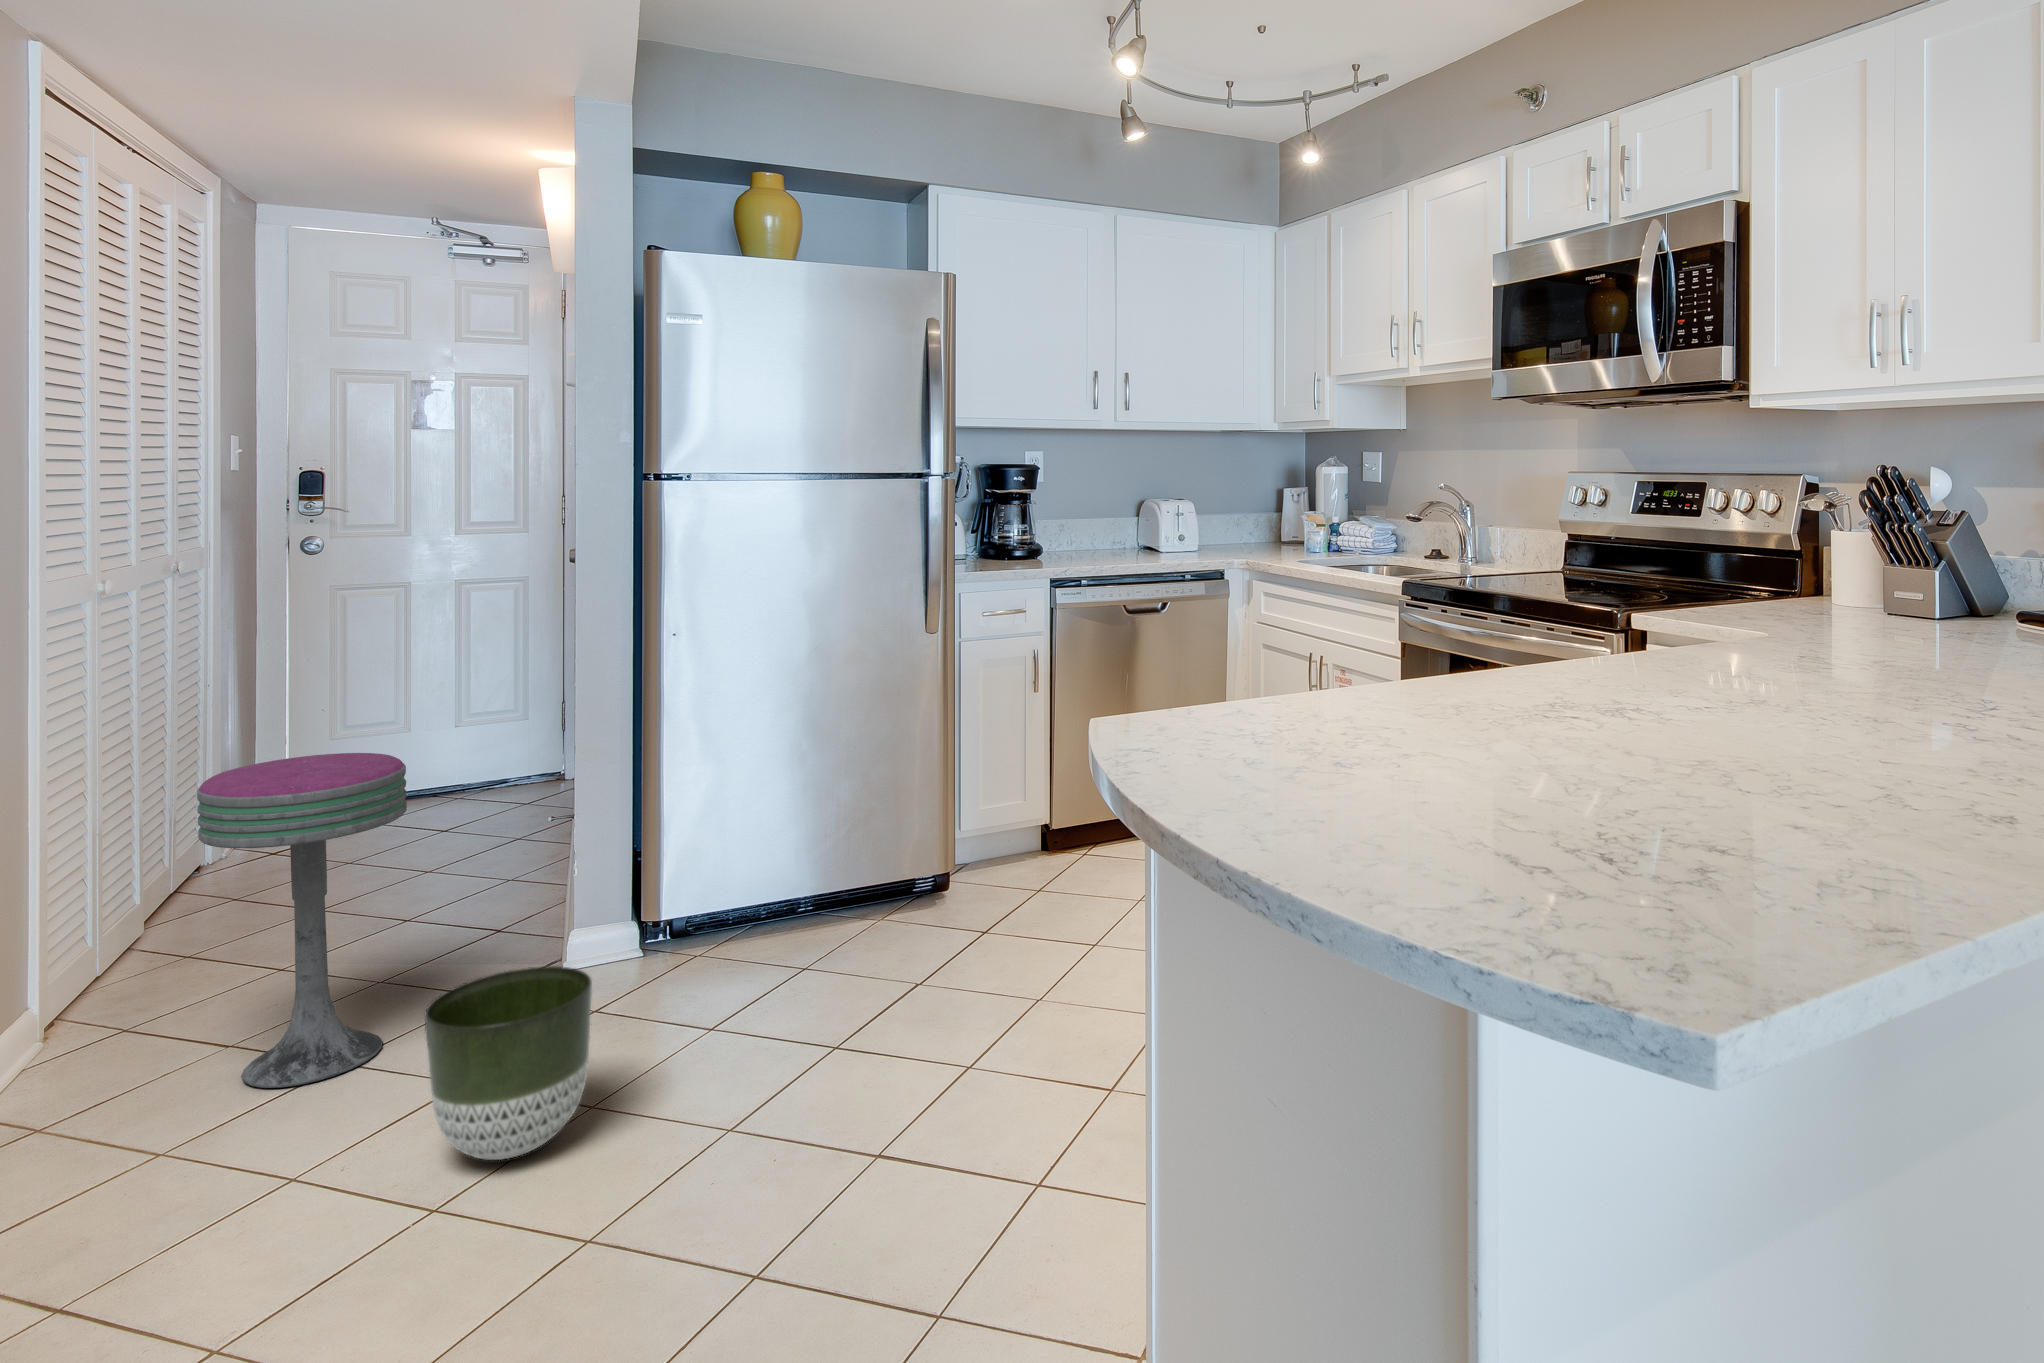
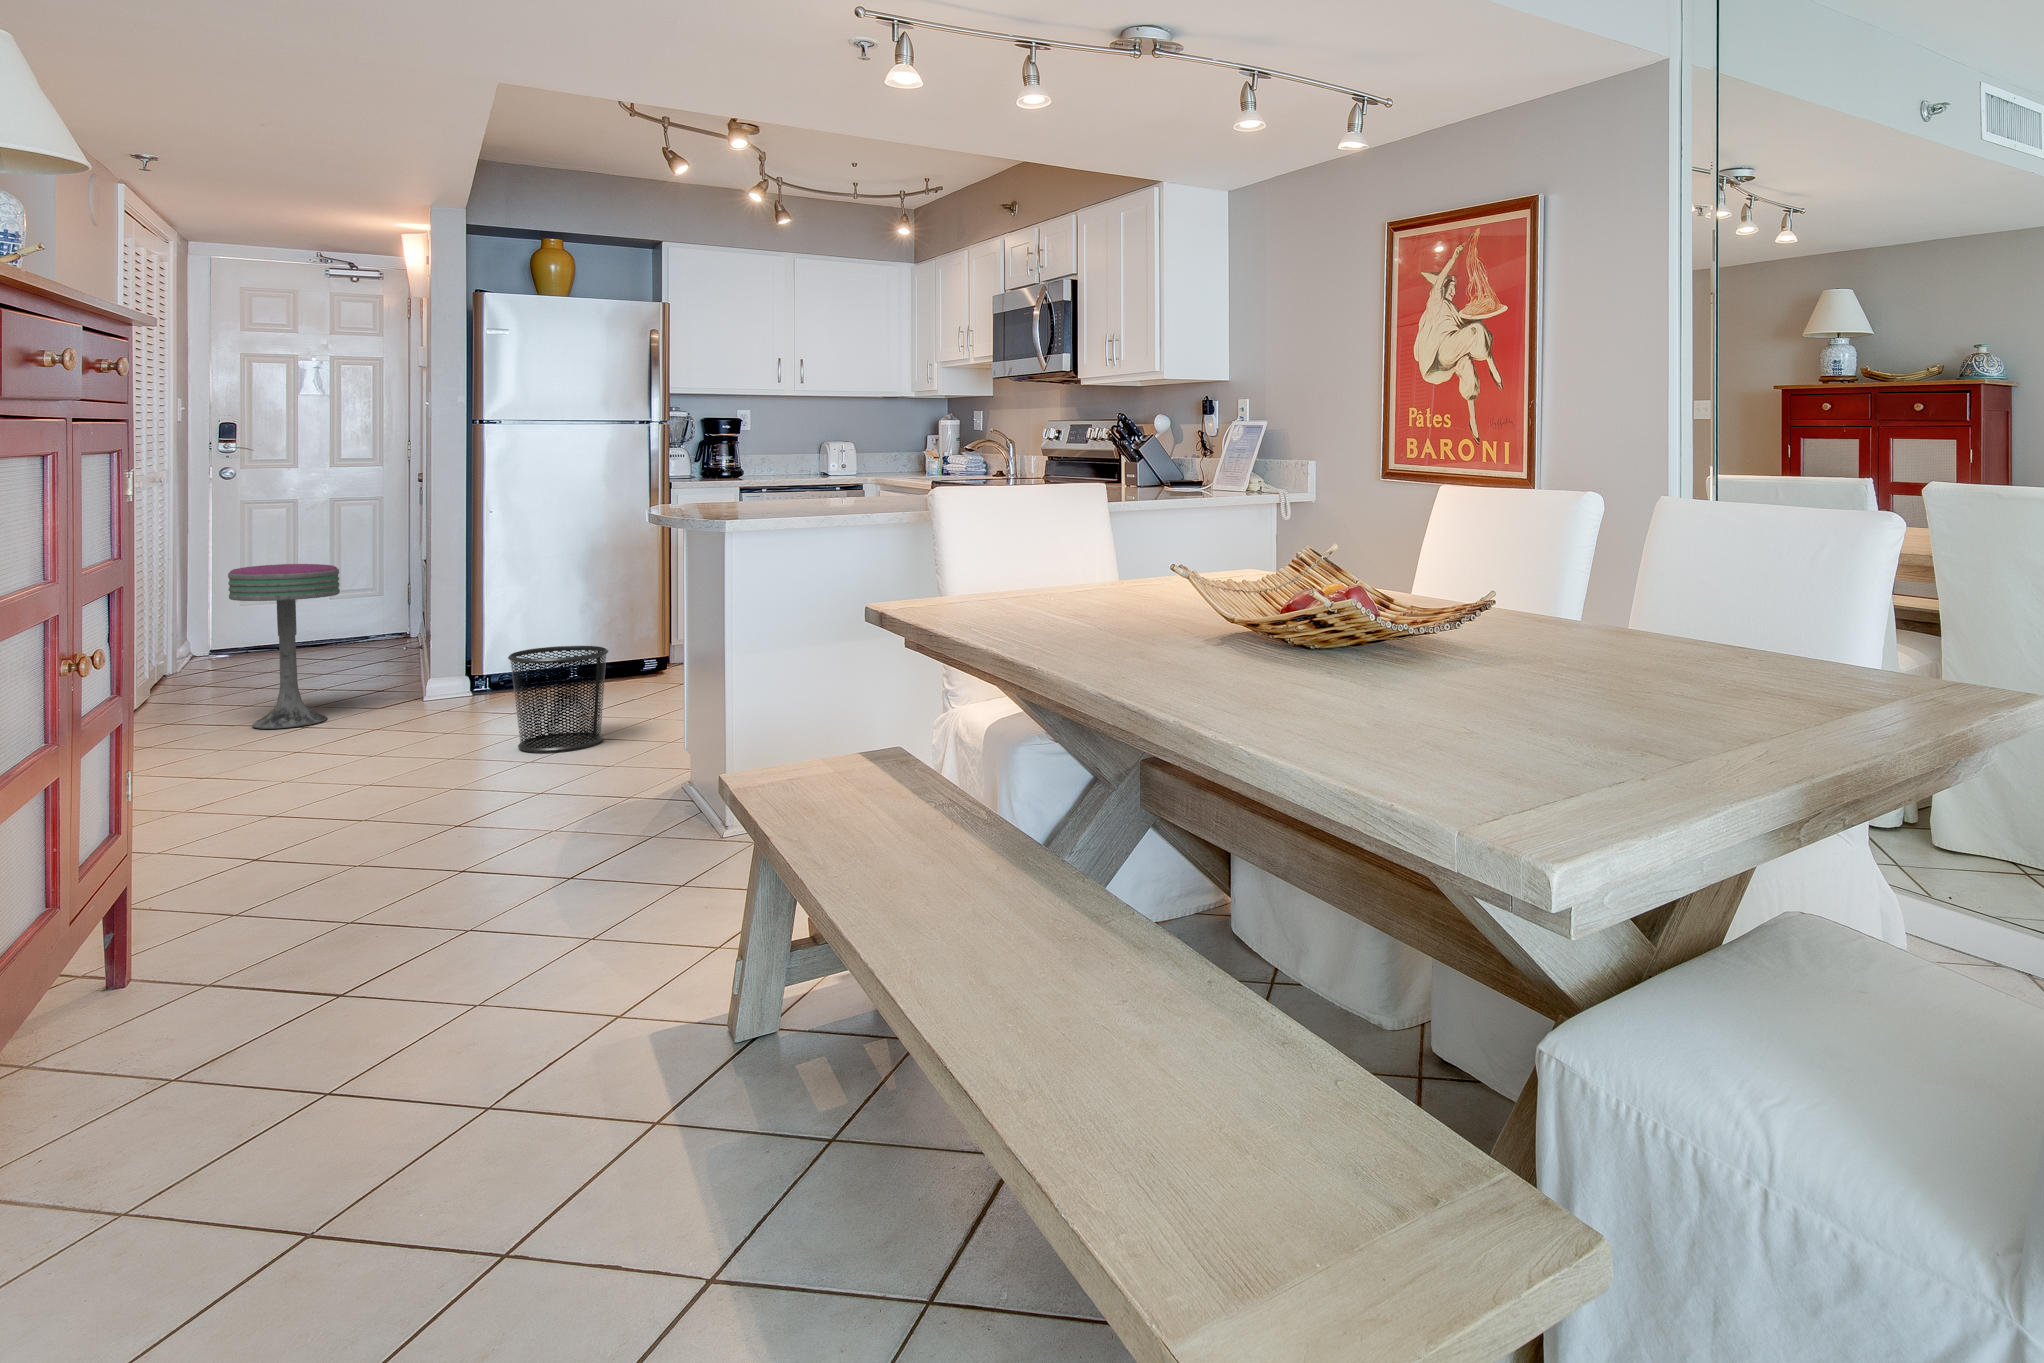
planter: present [425,966,592,1160] -> none [366,657,450,739]
waste bin: none [703,967,906,1251] -> present [508,646,608,752]

